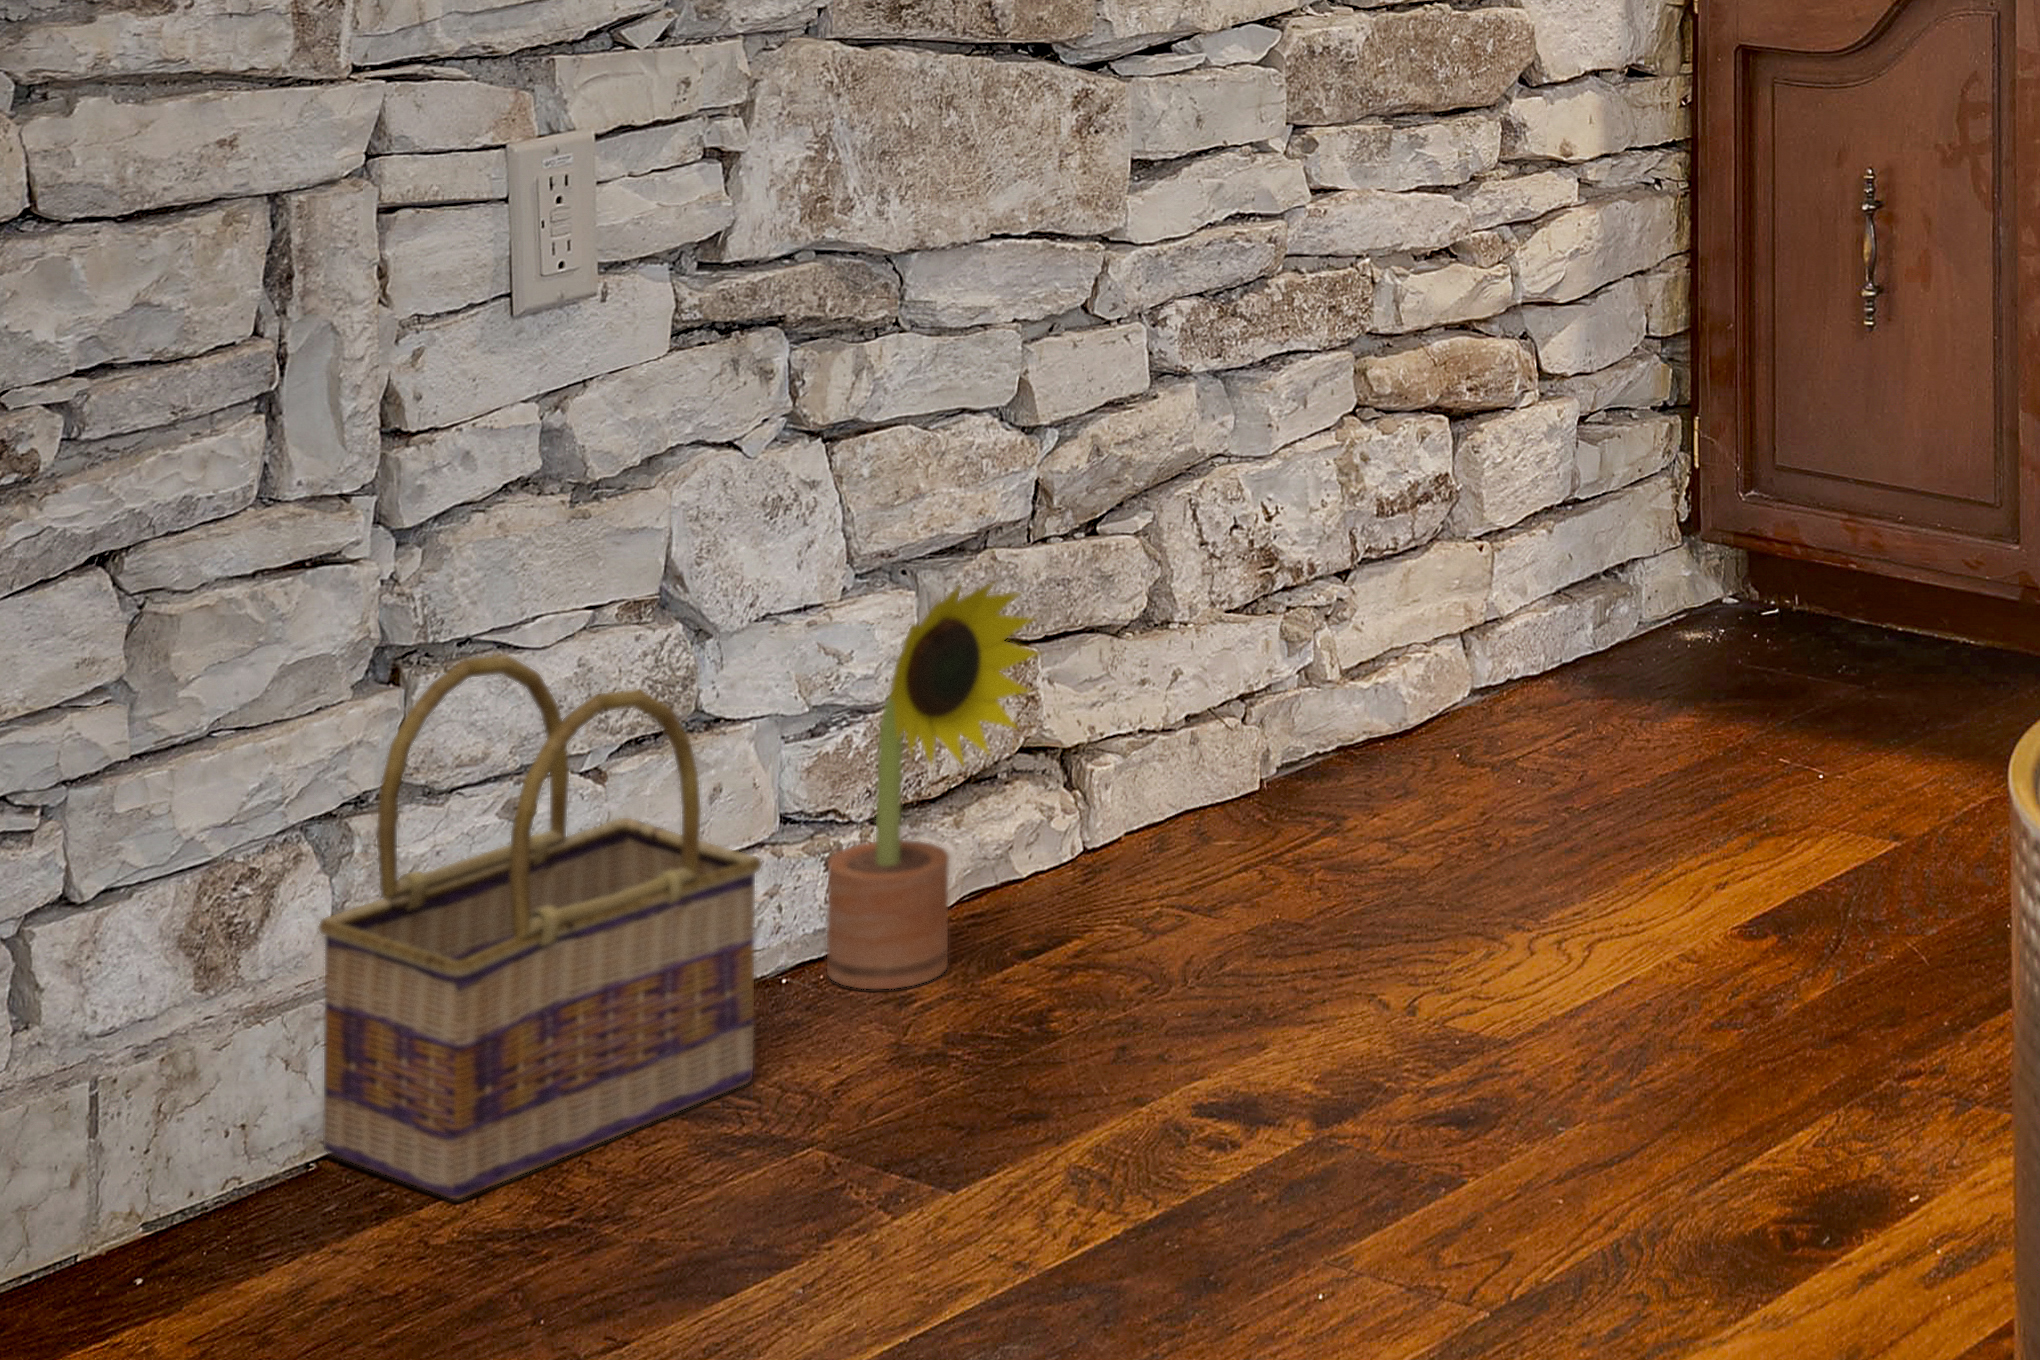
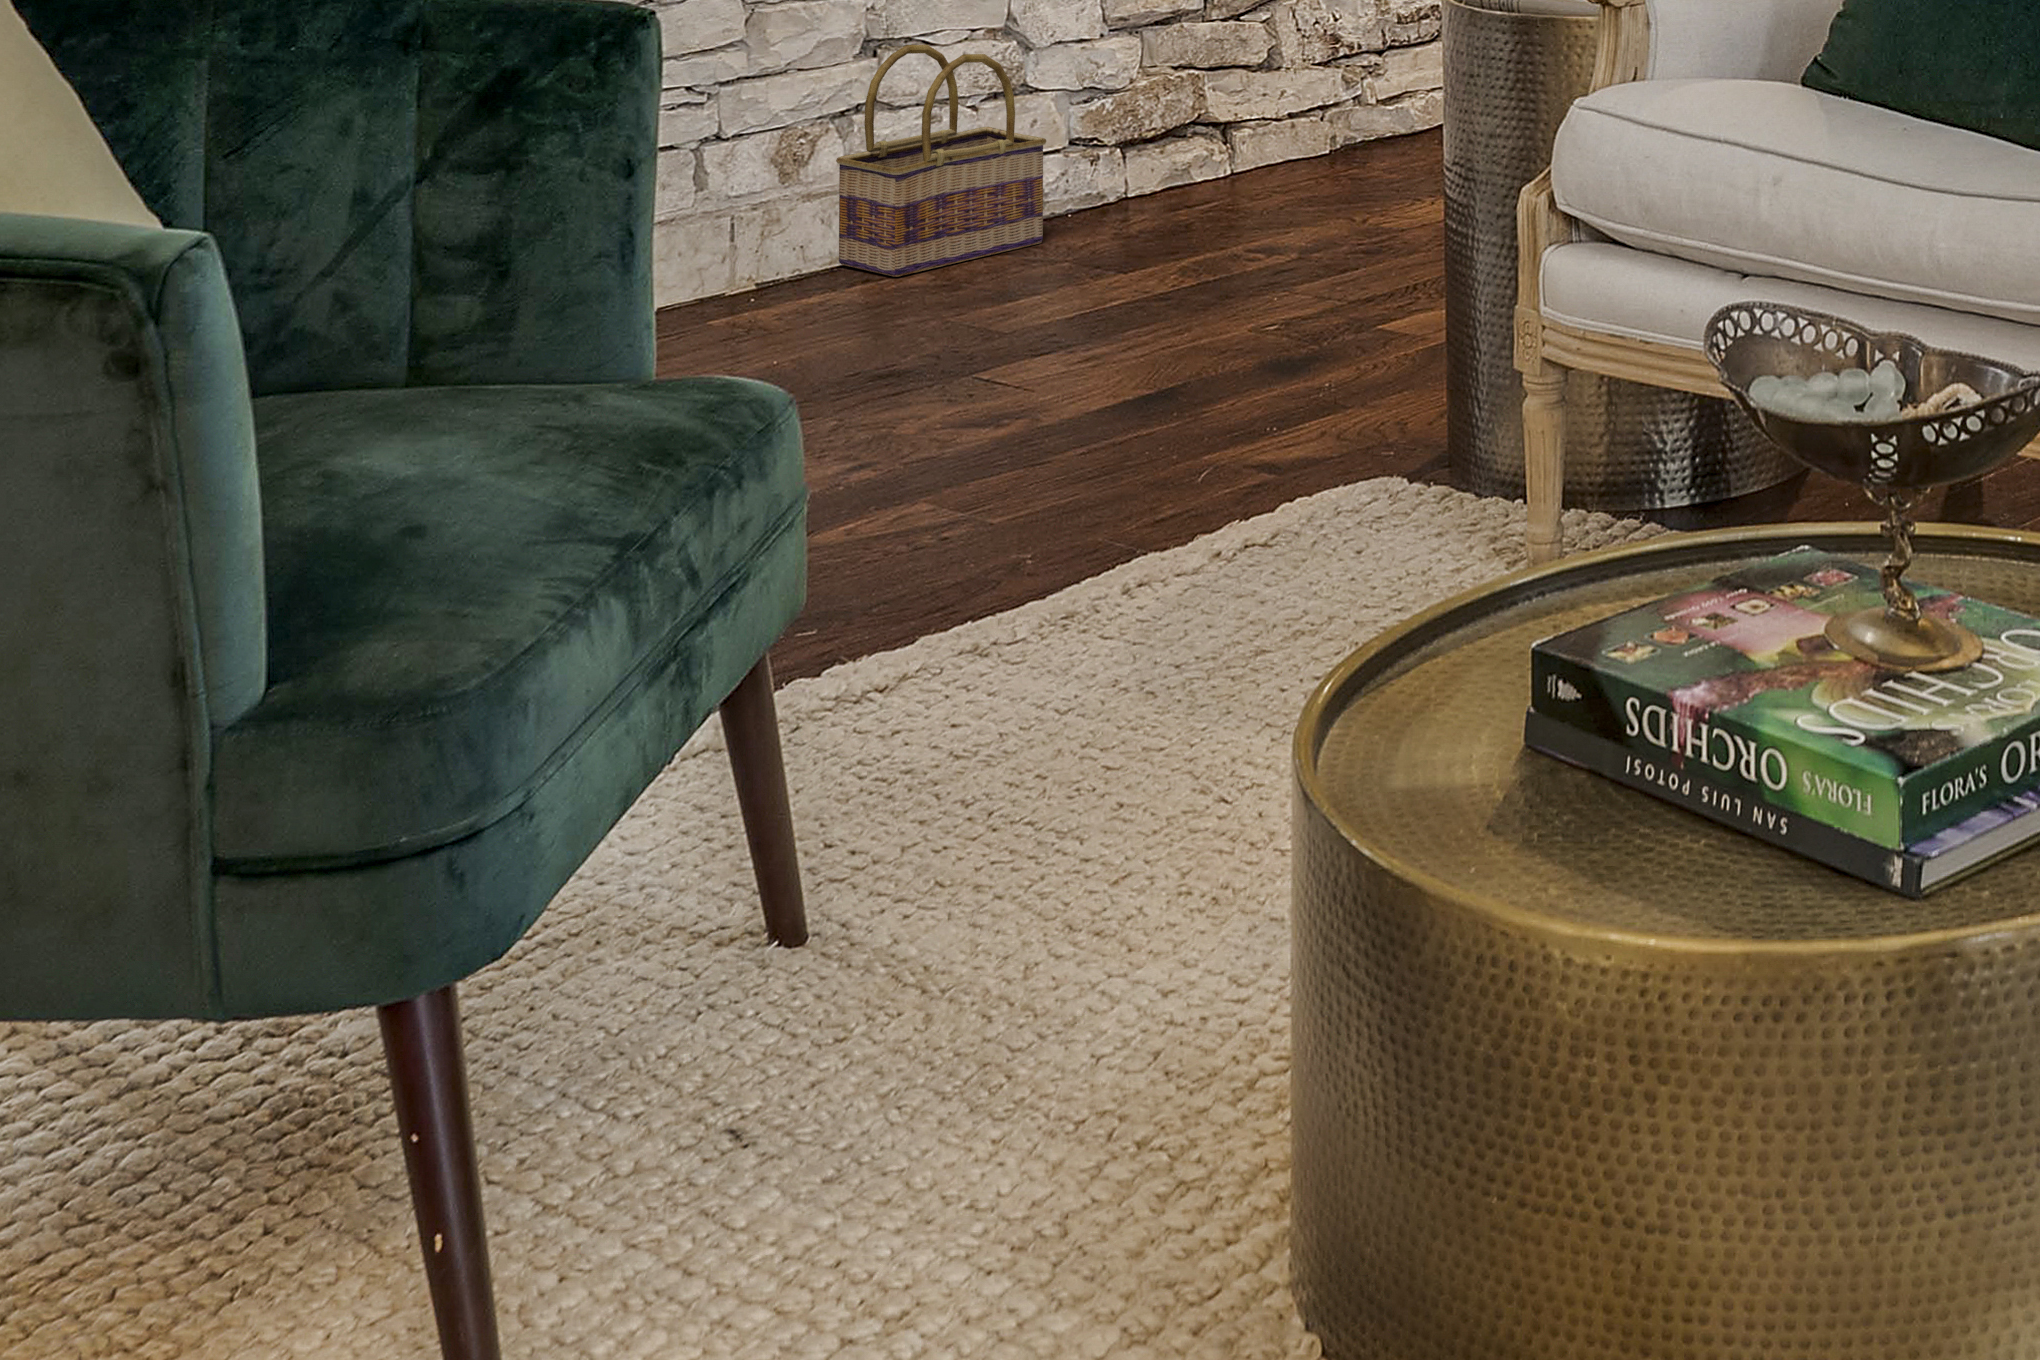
decorative plant: present [827,582,1039,989] -> none [1090,20,1193,215]

